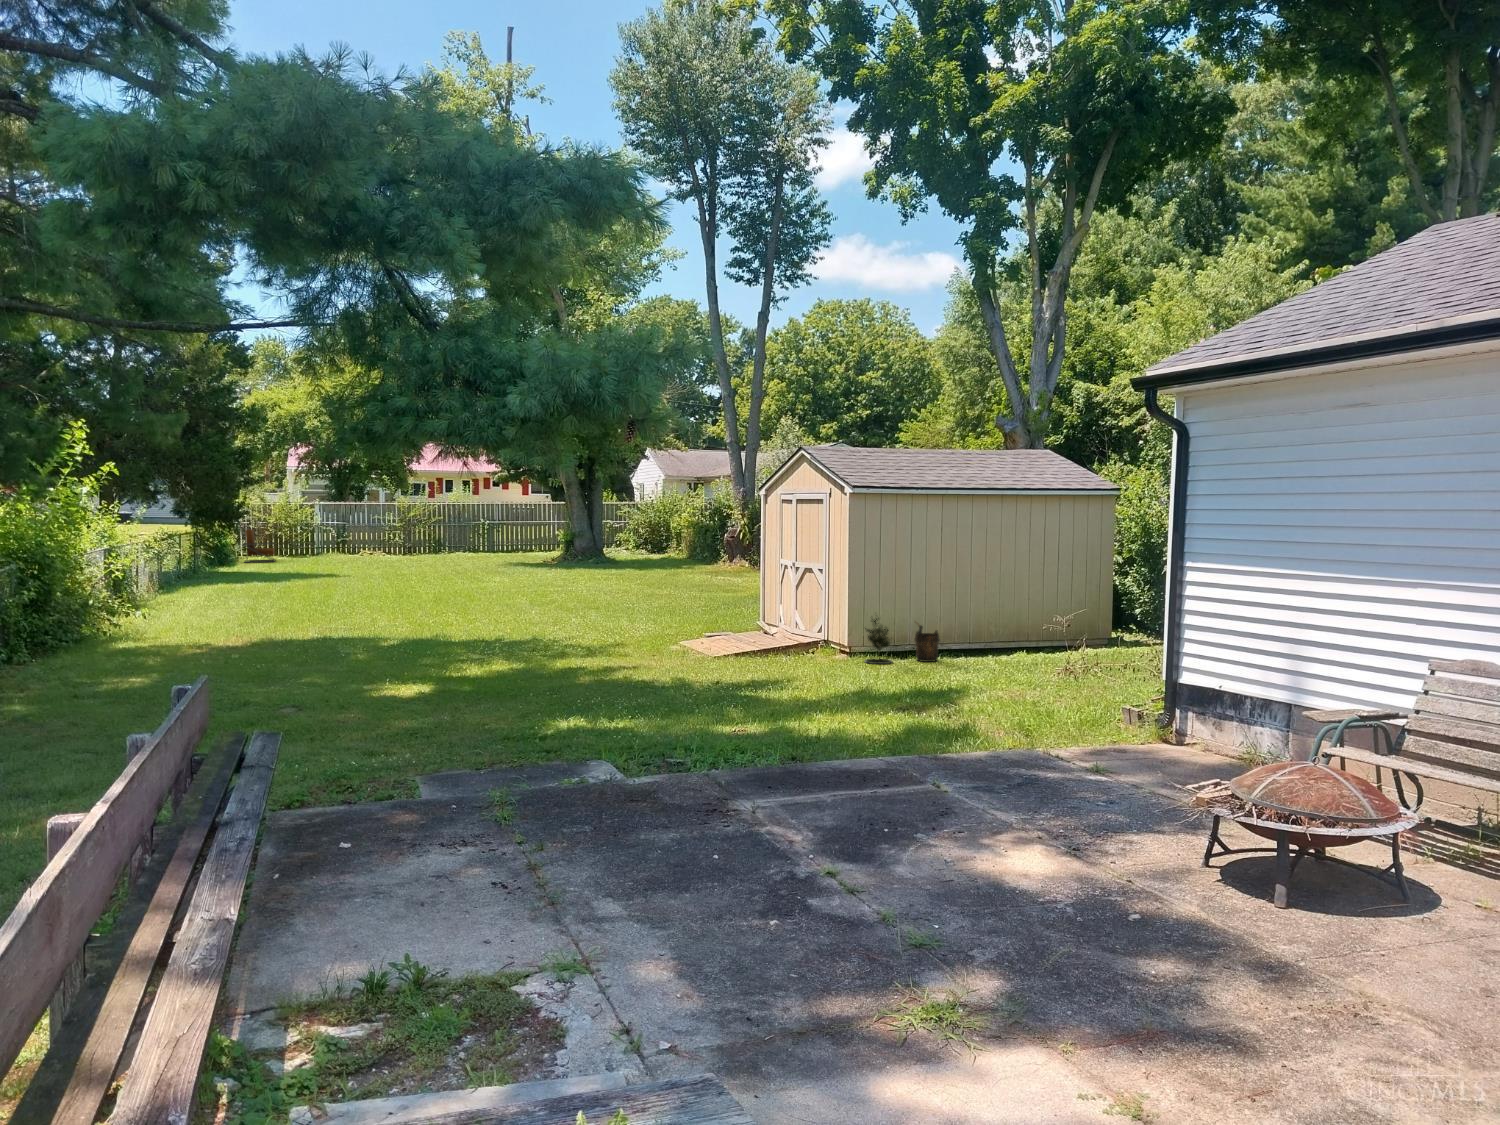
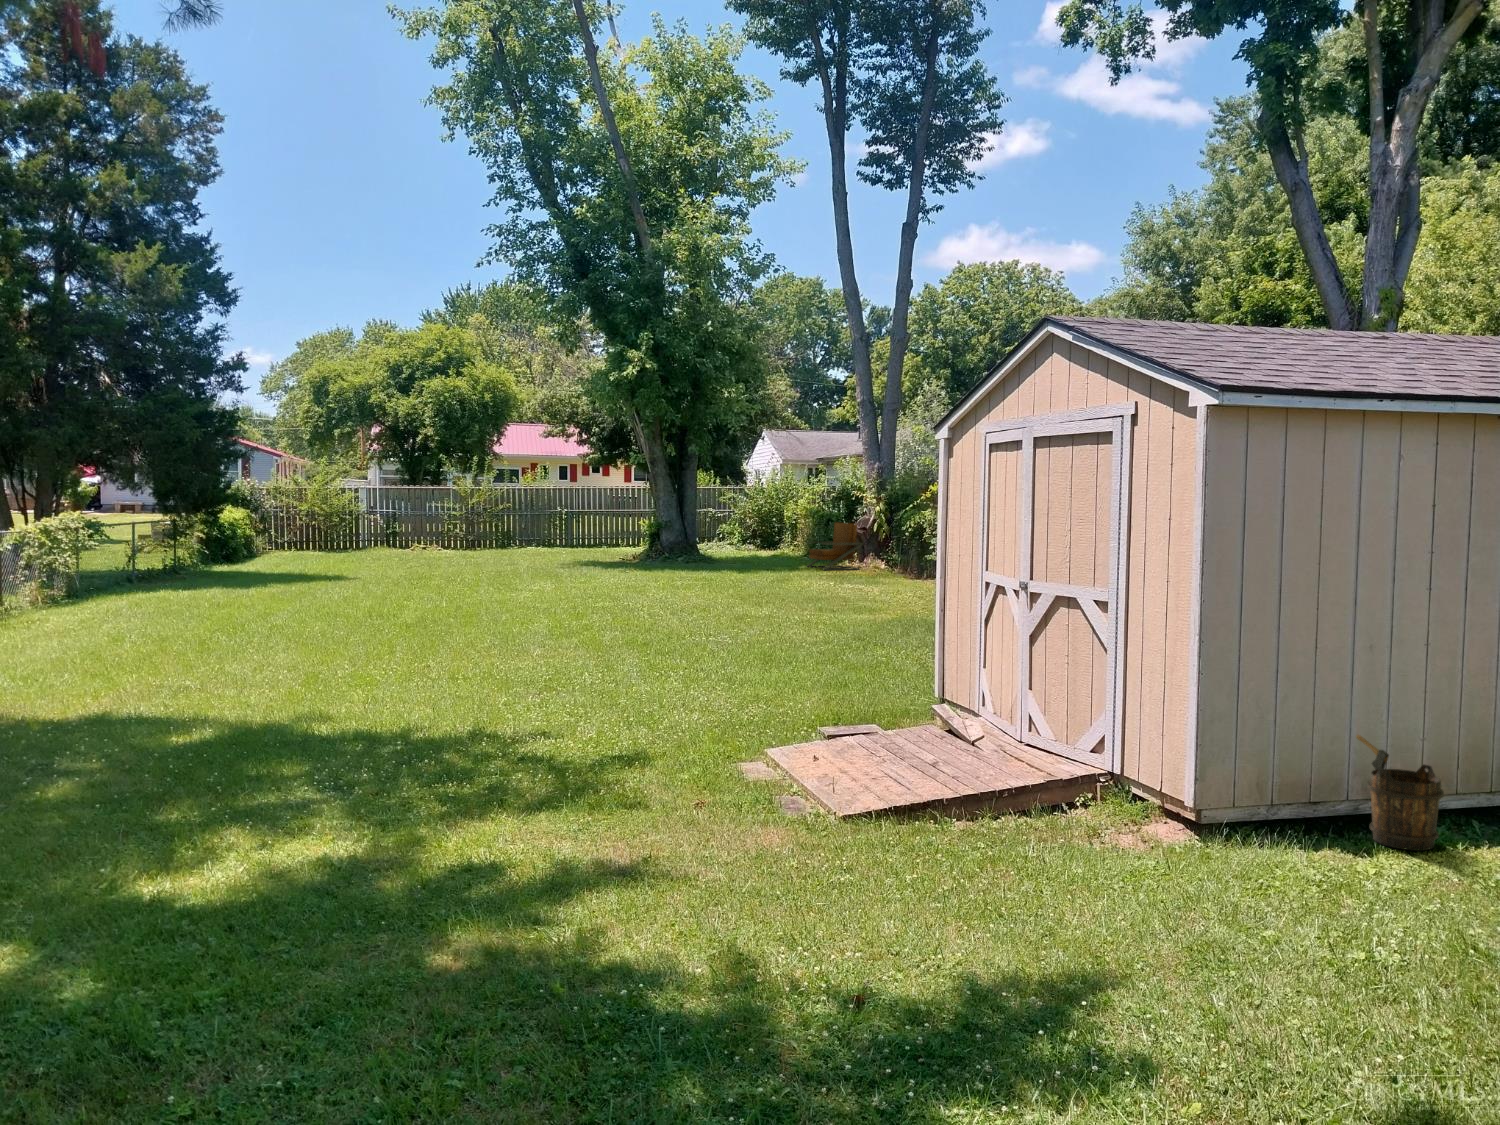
lounge chair: present [243,529,275,563] -> present [807,523,862,570]
potted tree: present [865,618,892,664] -> none [1240,719,1327,859]

